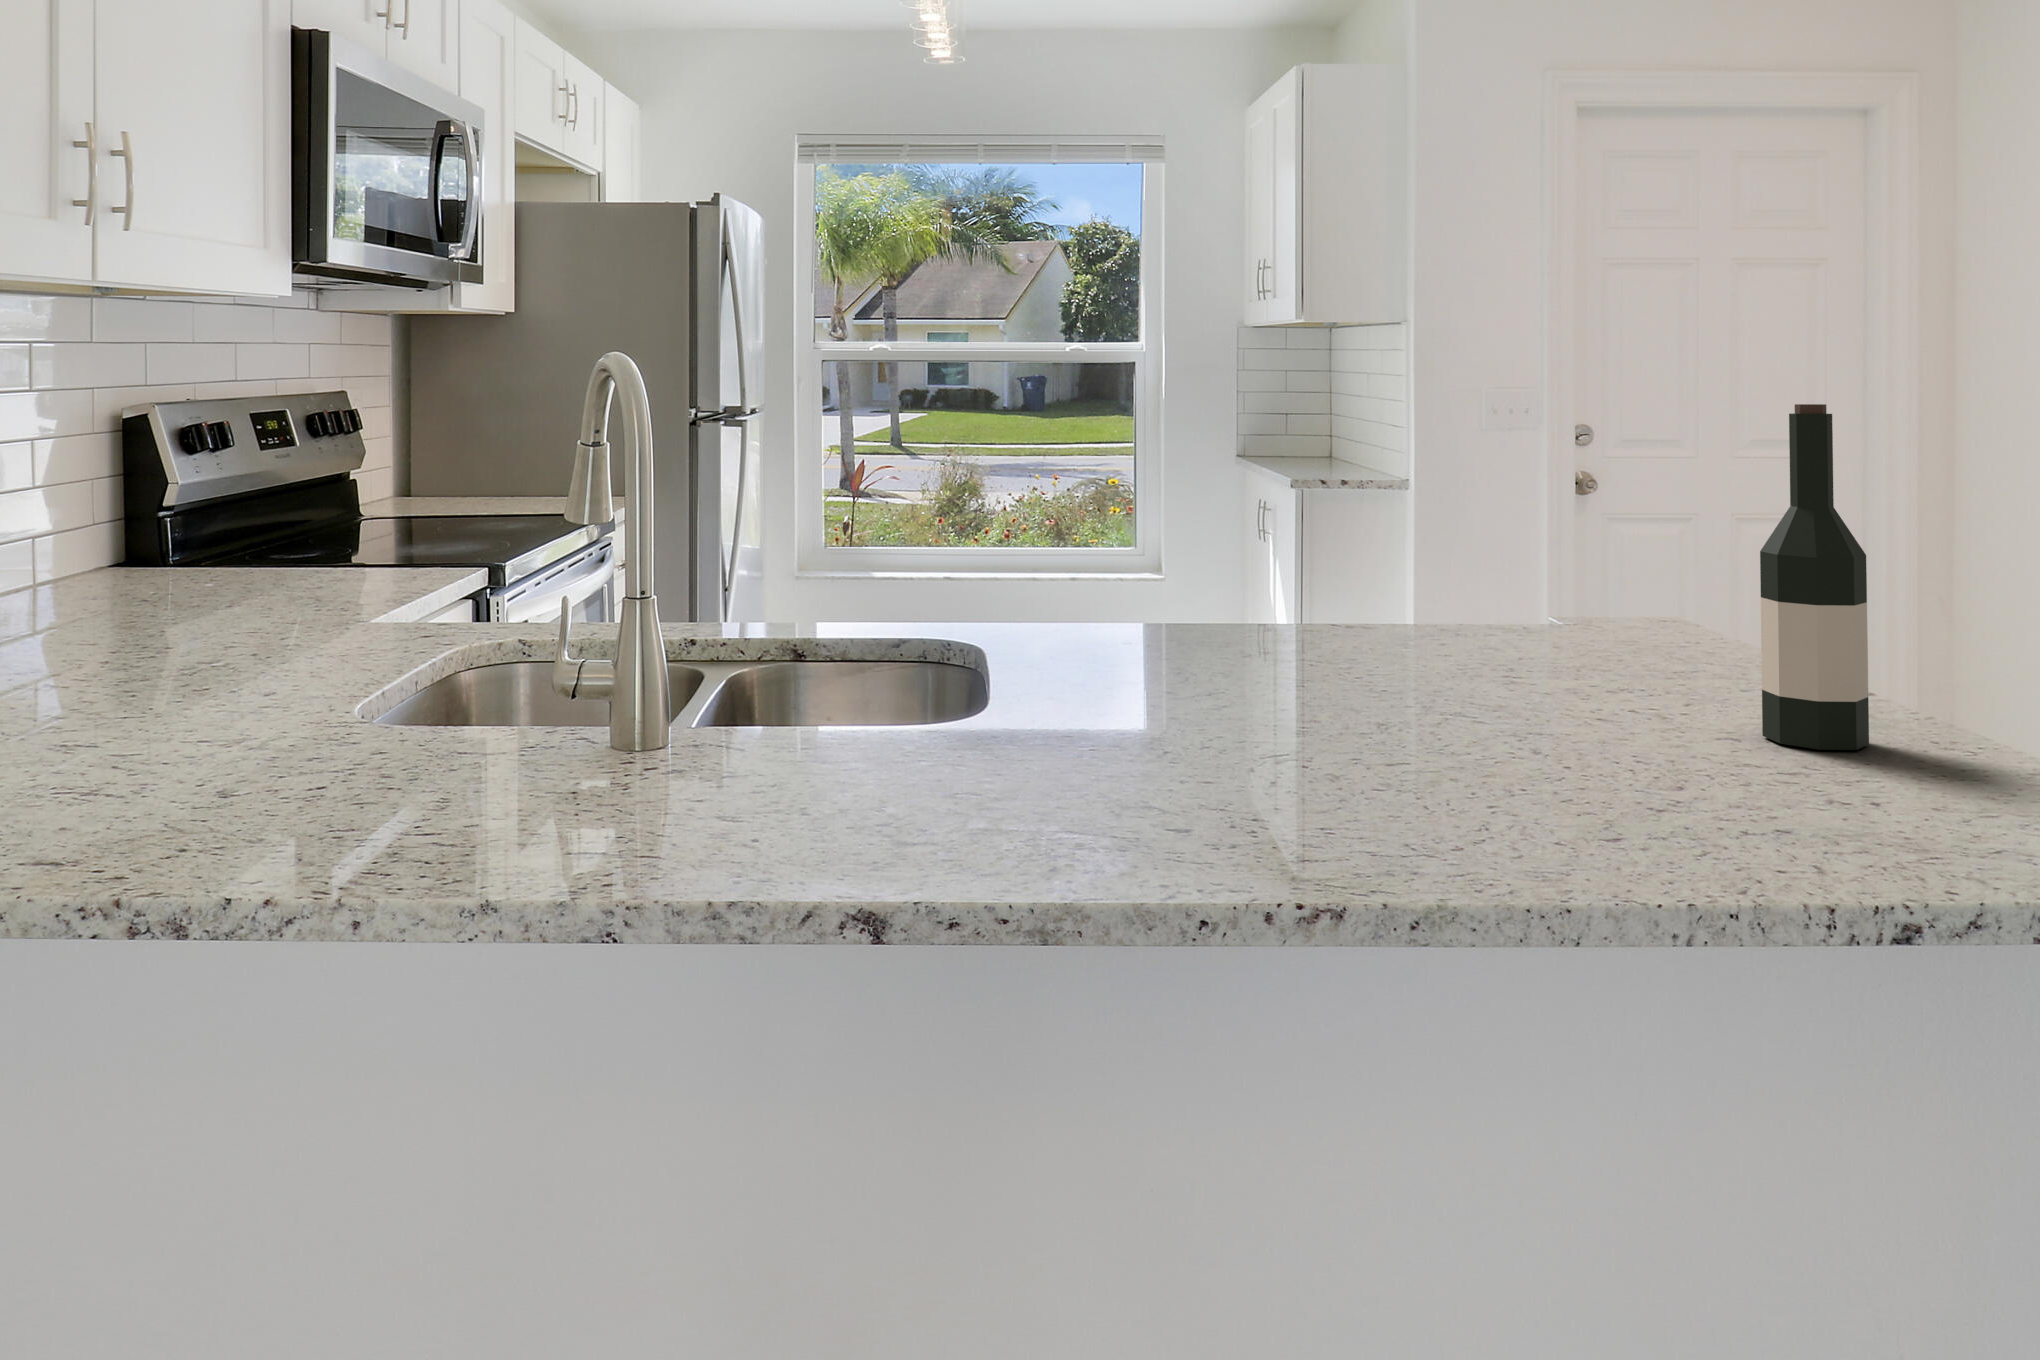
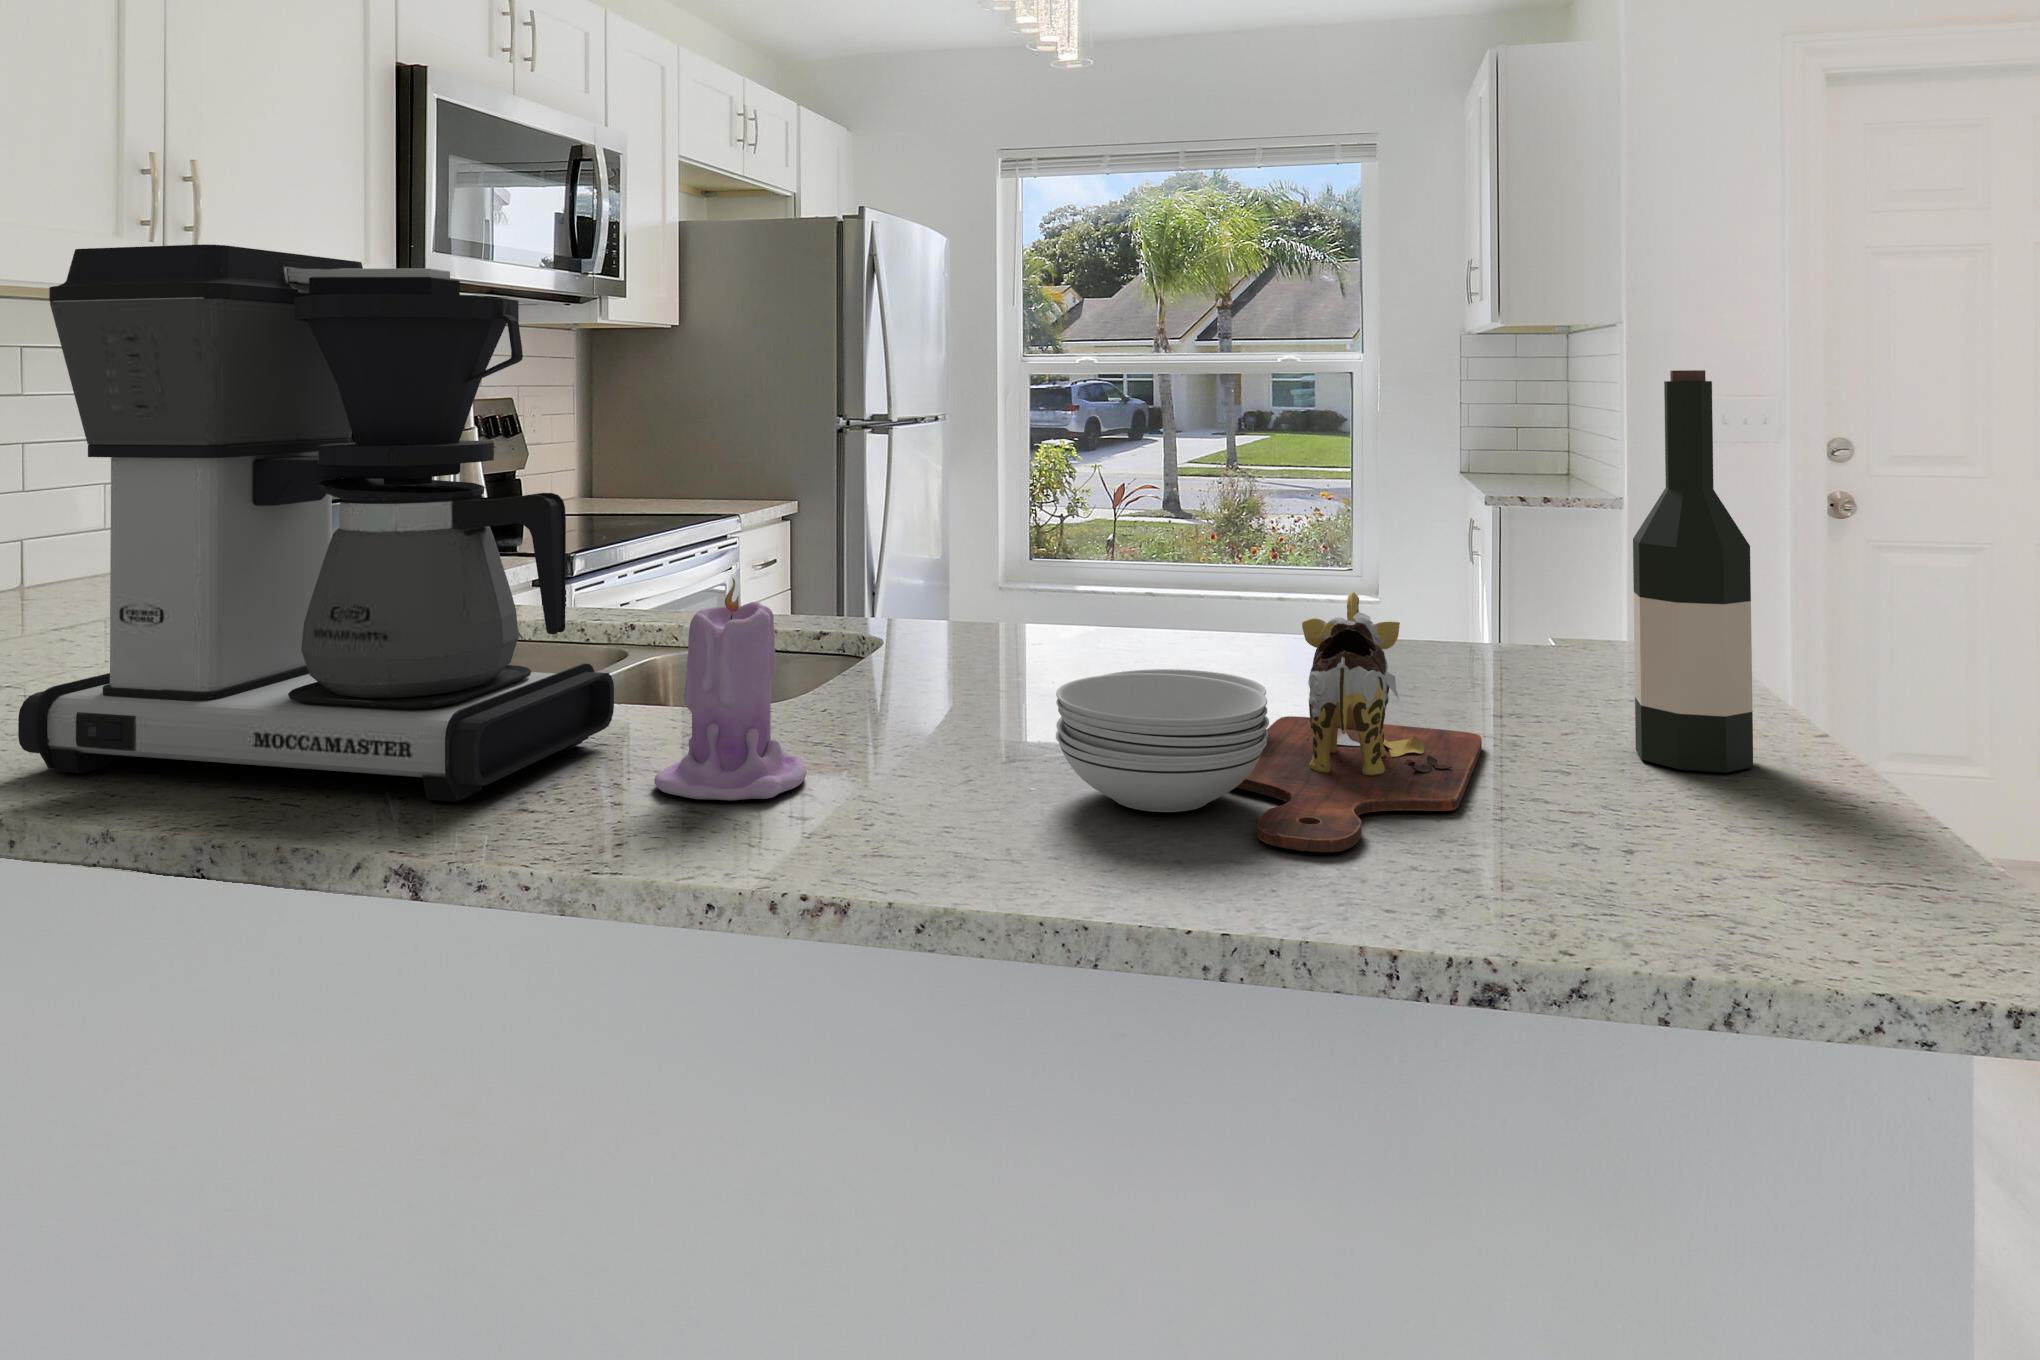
coffee maker: none [263,261,866,848] -> present [18,244,614,802]
cutting board: none [1299,605,1707,833] -> present [1056,592,1482,852]
candle: none [979,607,1127,828] -> present [654,578,807,800]

